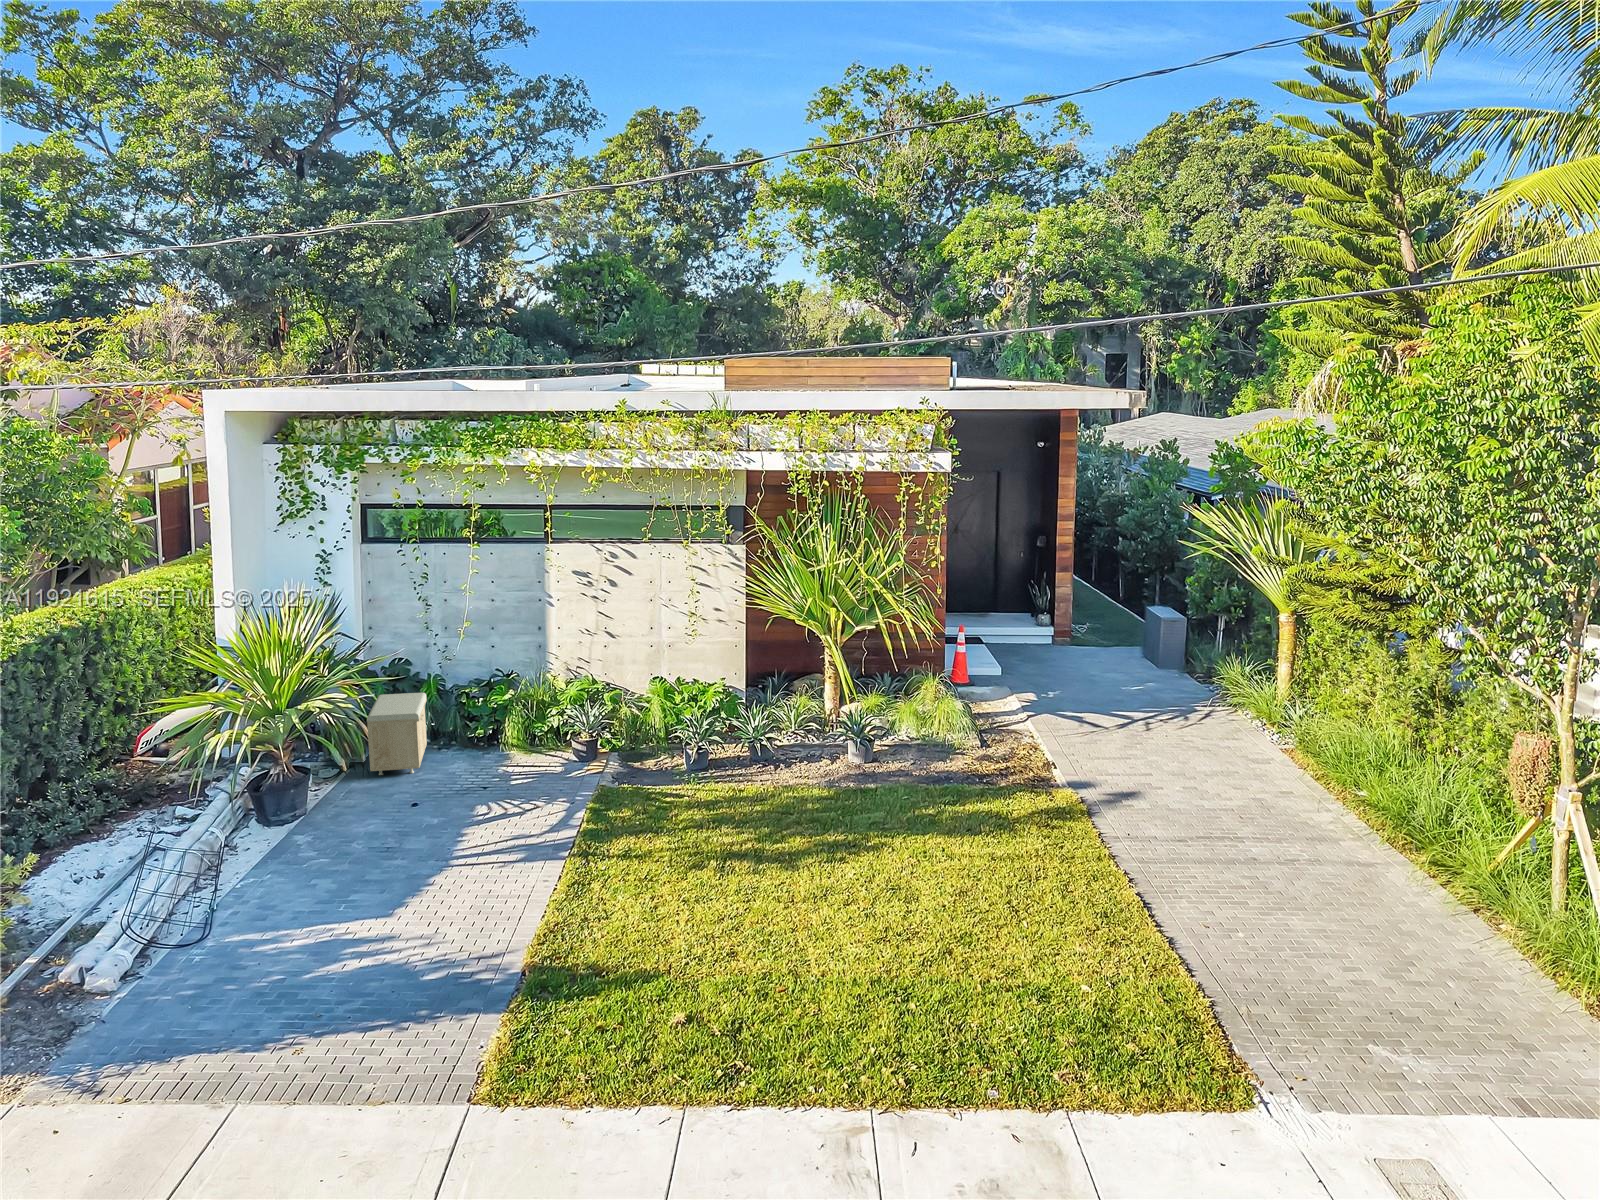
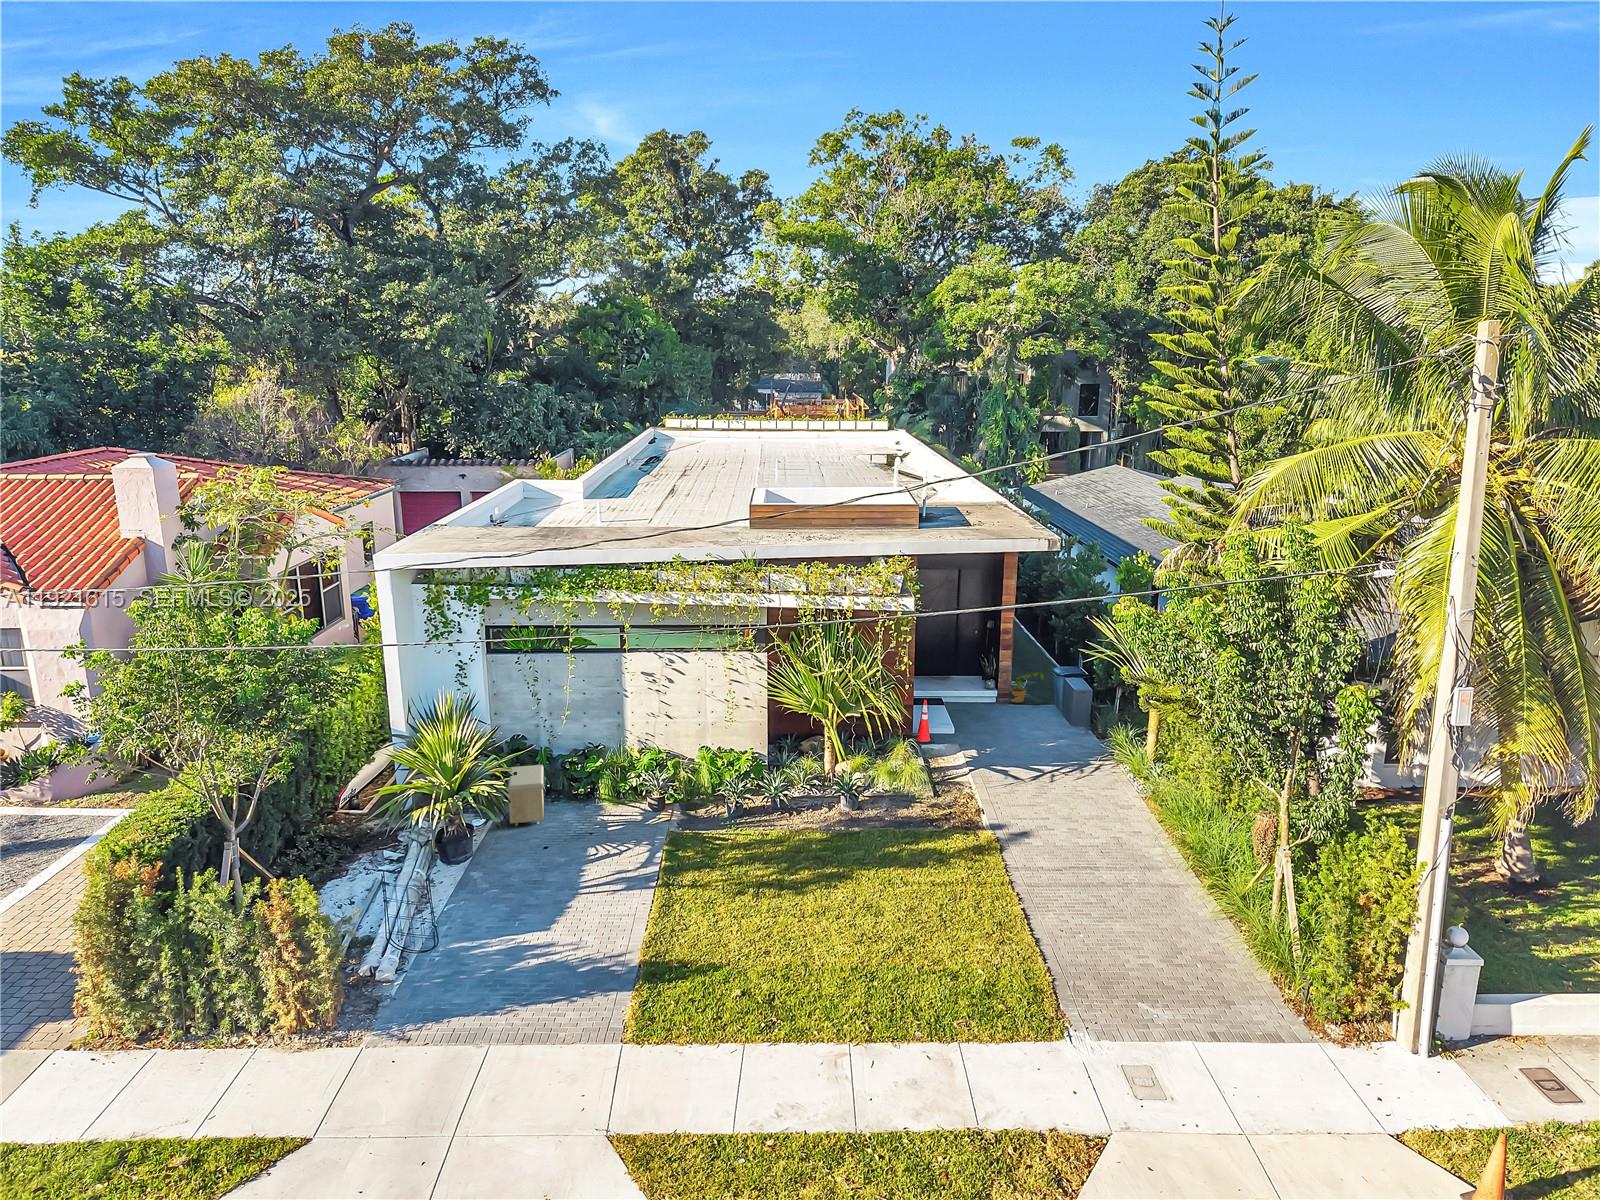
potted plant: none [1067,605,1115,645] -> present [1010,672,1044,703]

